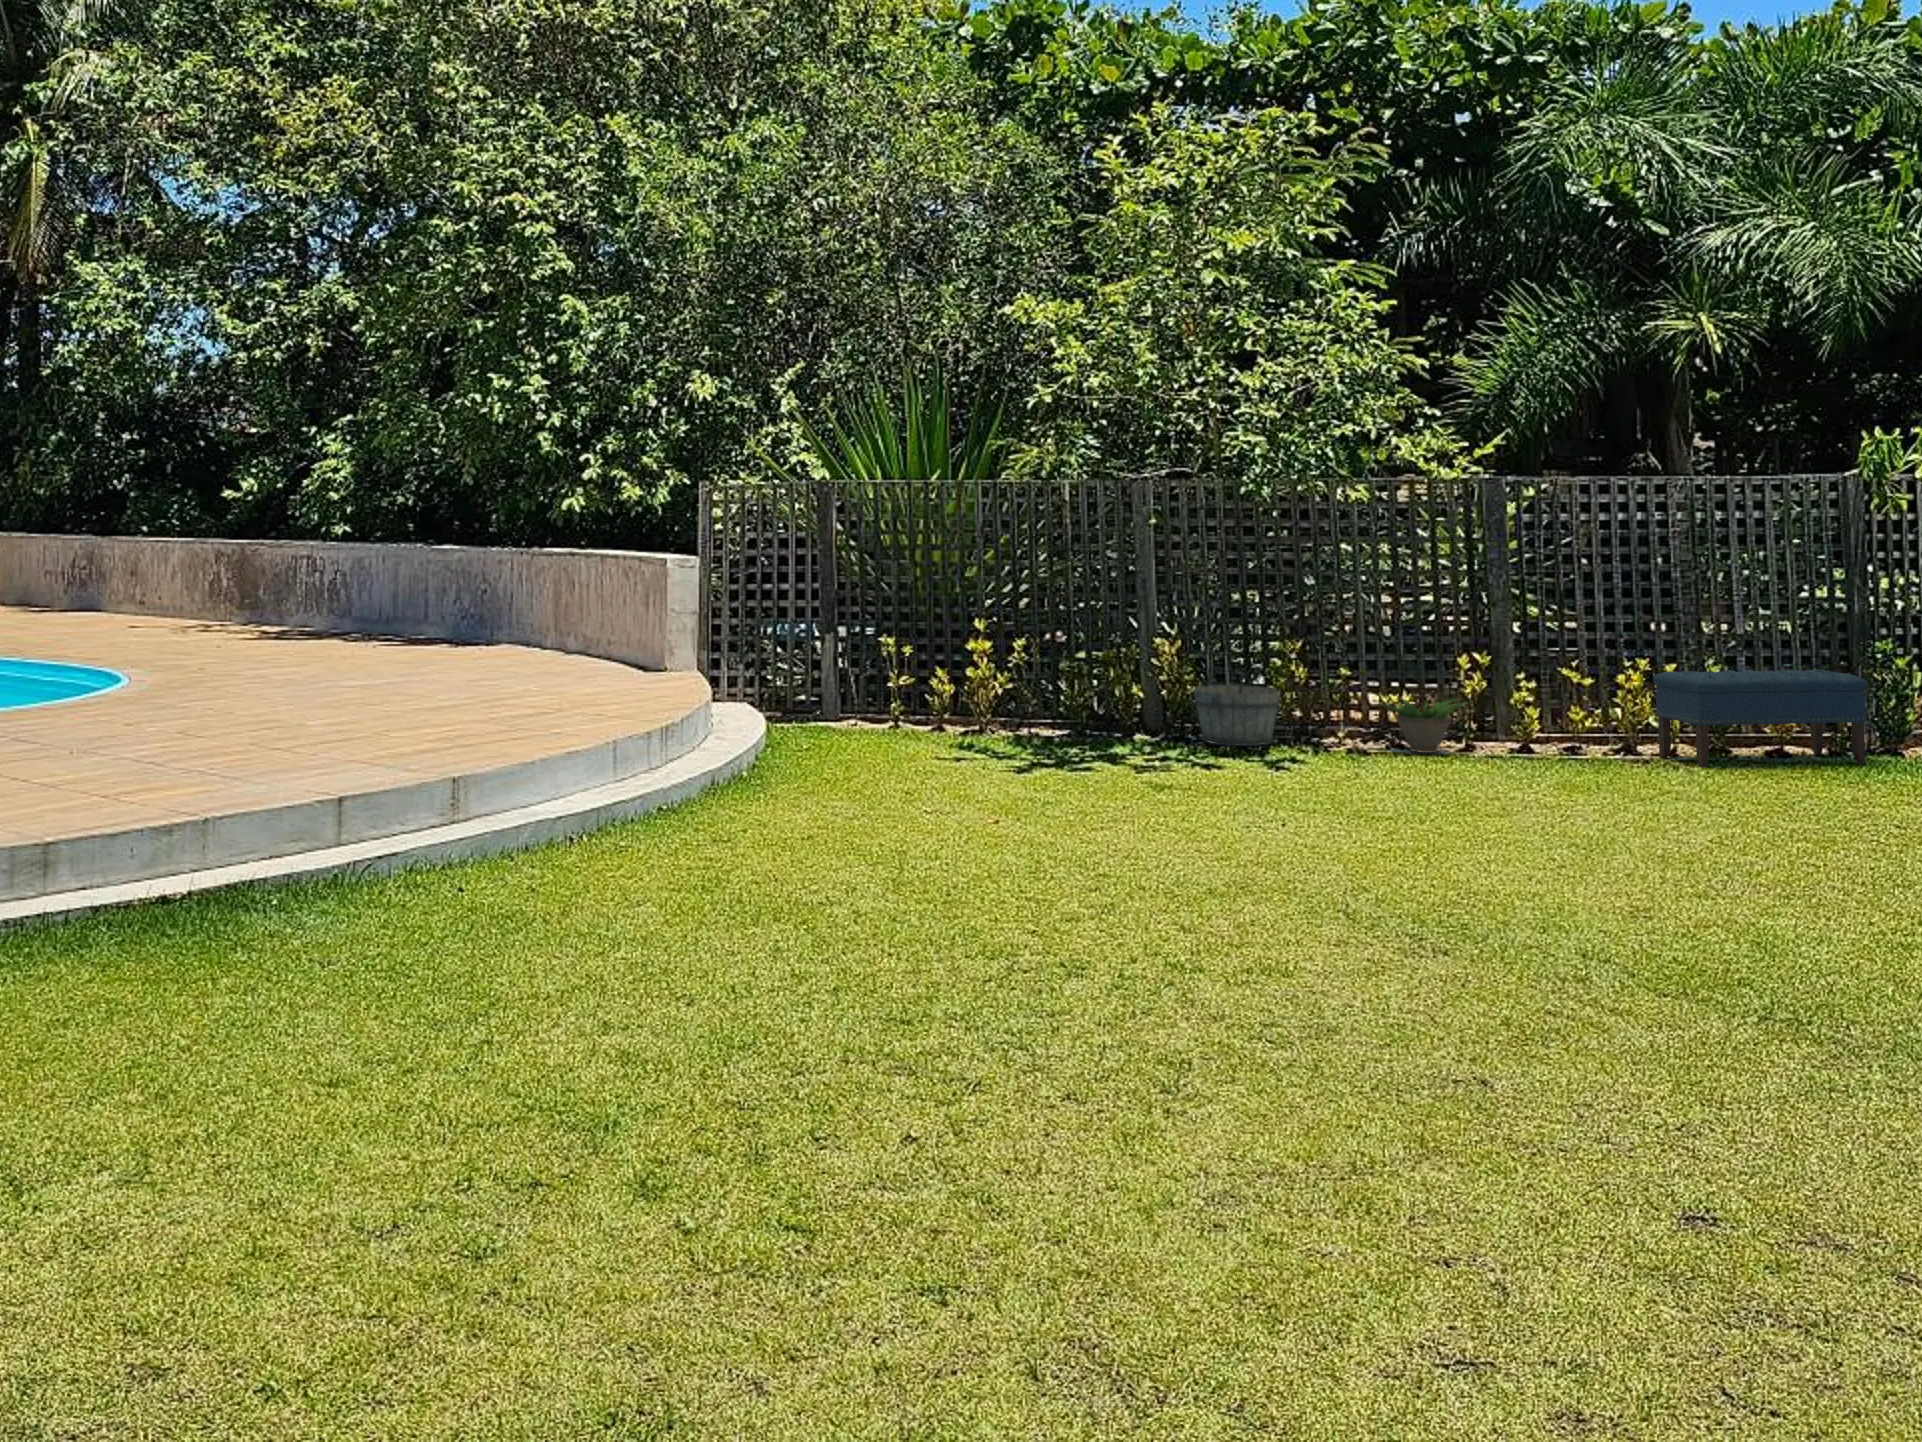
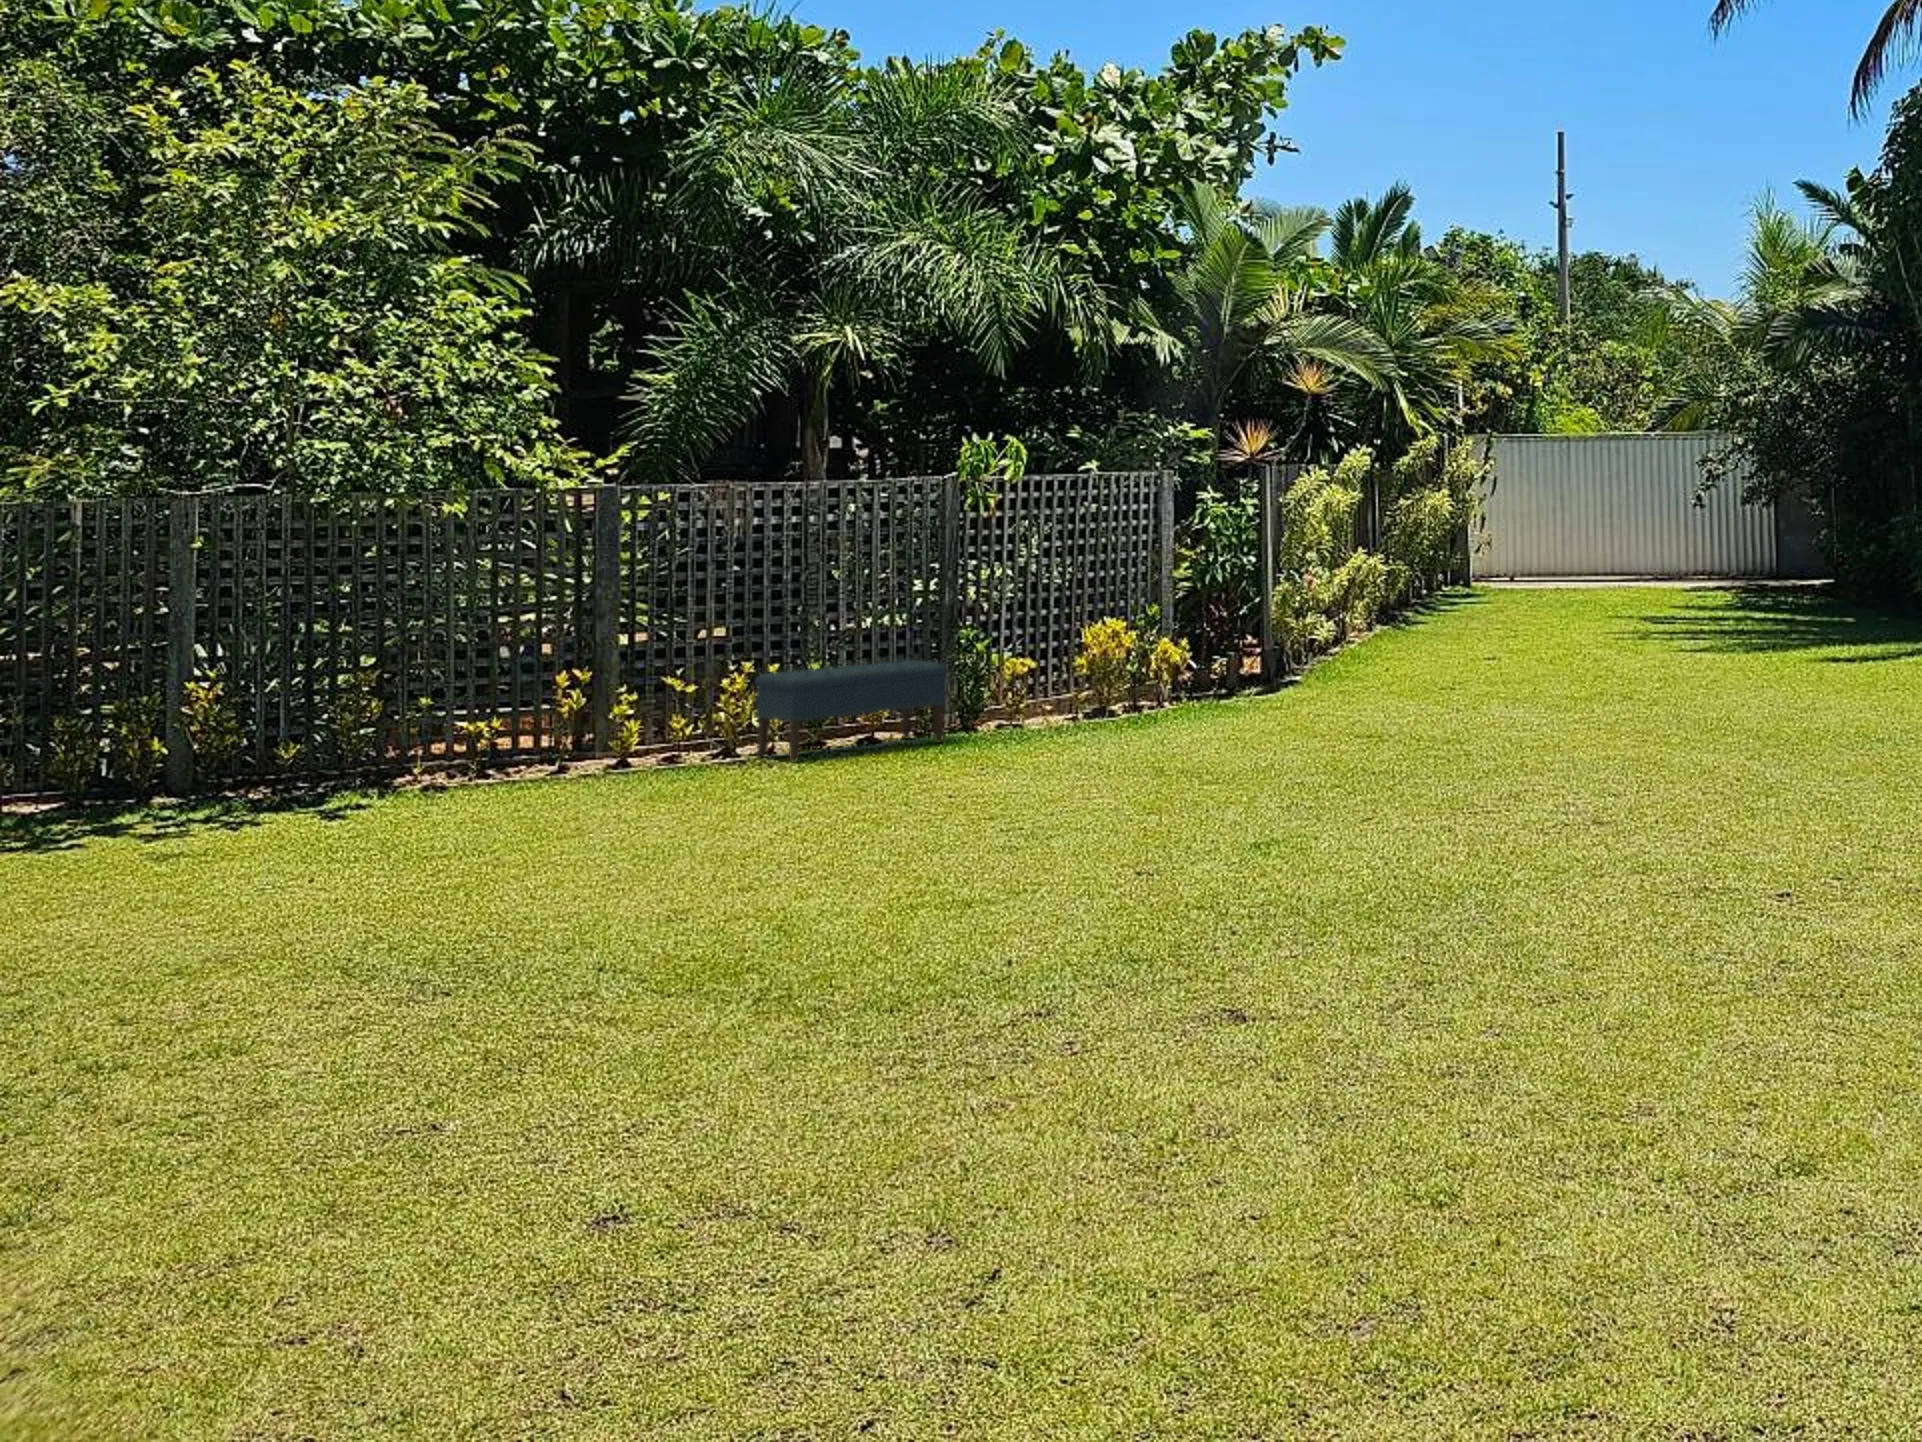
wooden bucket: present [1194,673,1280,746] -> none [235,709,346,796]
decorative plant: present [1379,699,1464,753] -> none [451,718,566,779]

